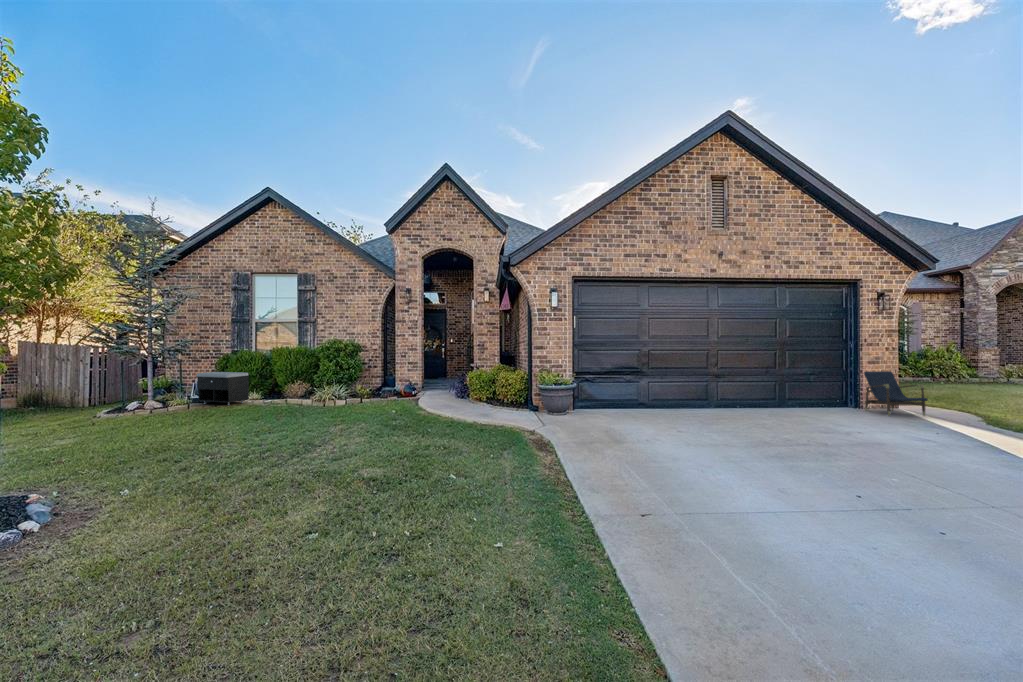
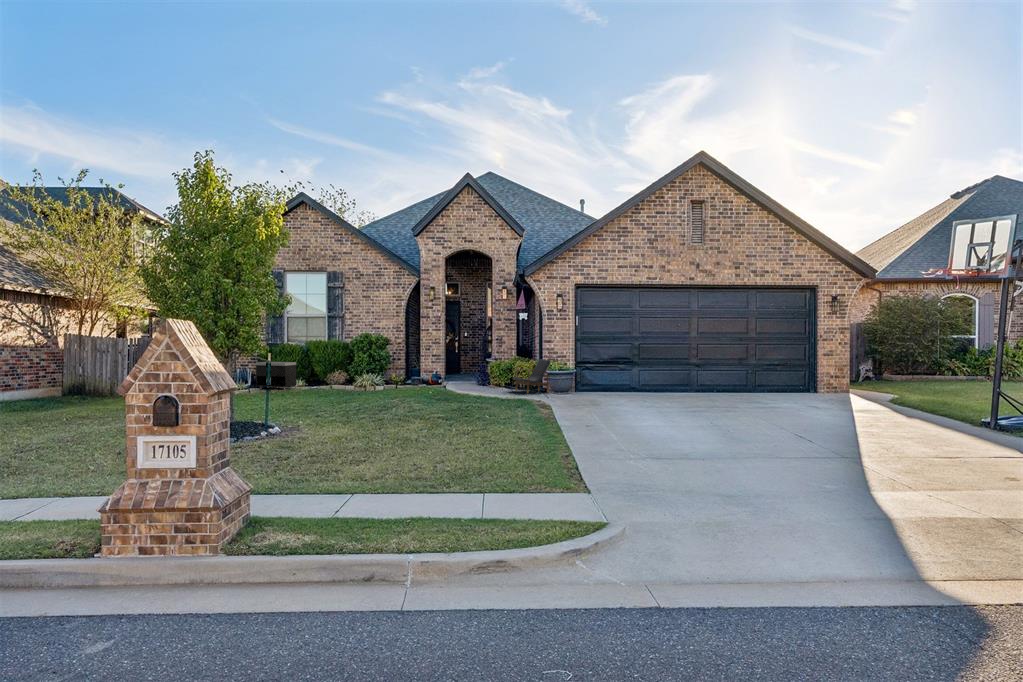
lounge chair: present [864,371,928,416] -> present [513,359,551,393]

